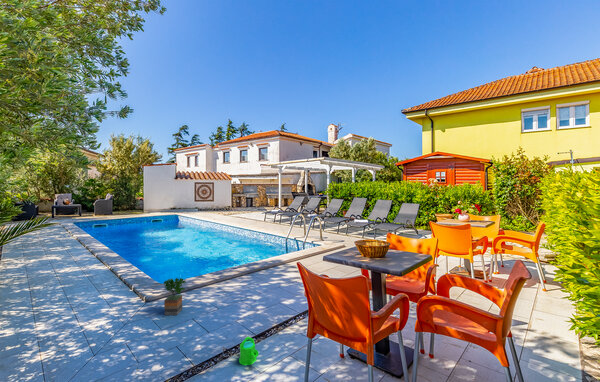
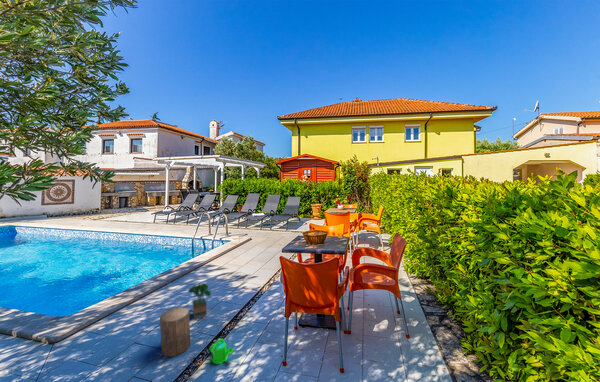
potted tree: present [163,278,186,315] -> present [188,283,211,319]
stool: none [202,294,230,343] -> present [160,307,191,357]

